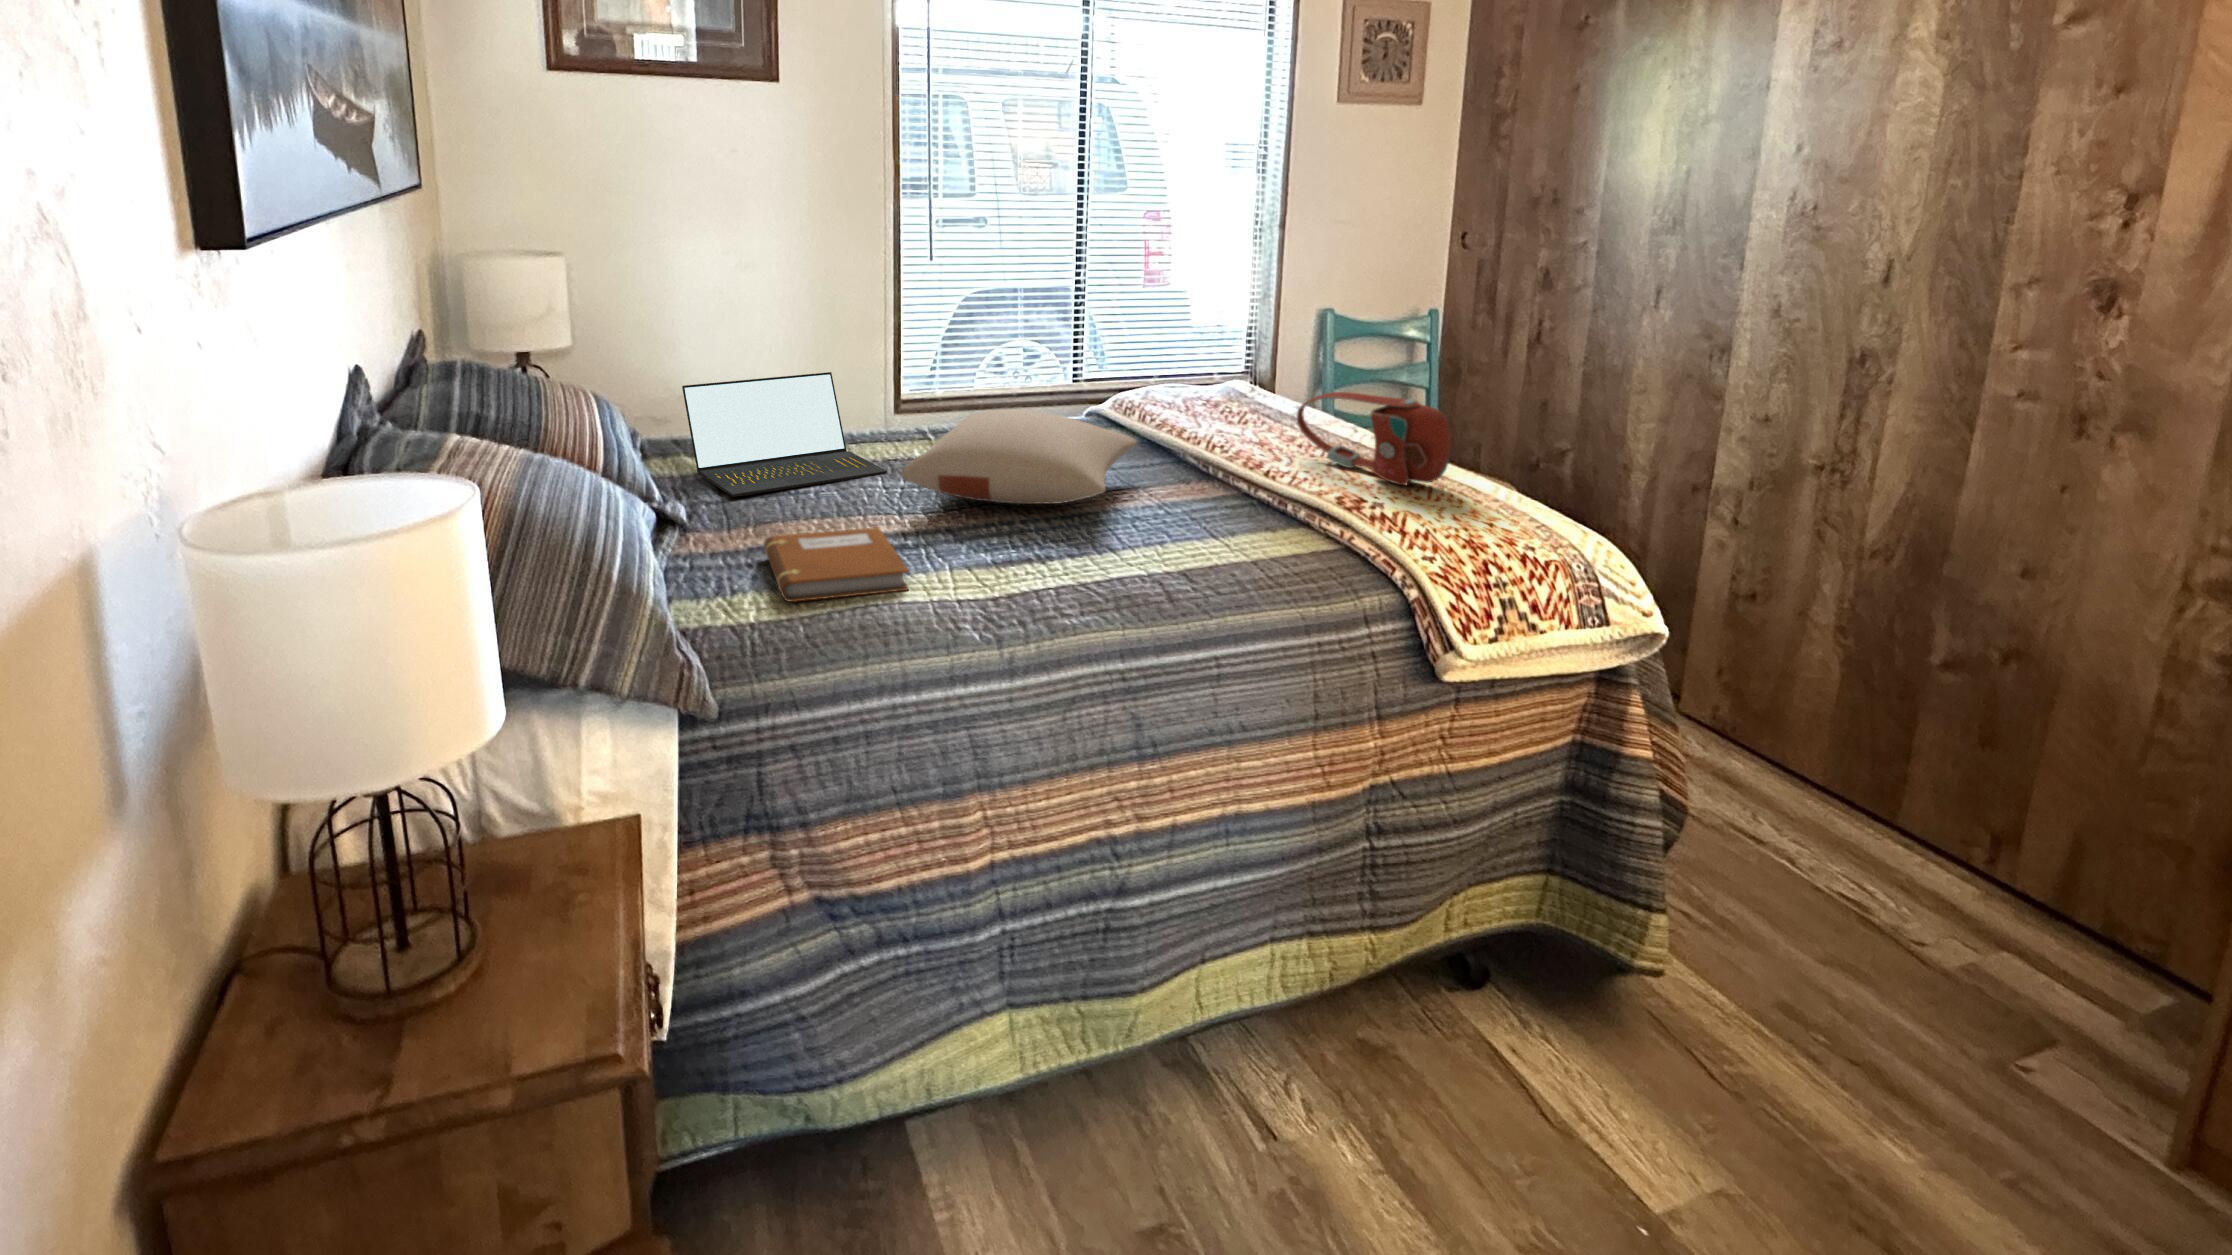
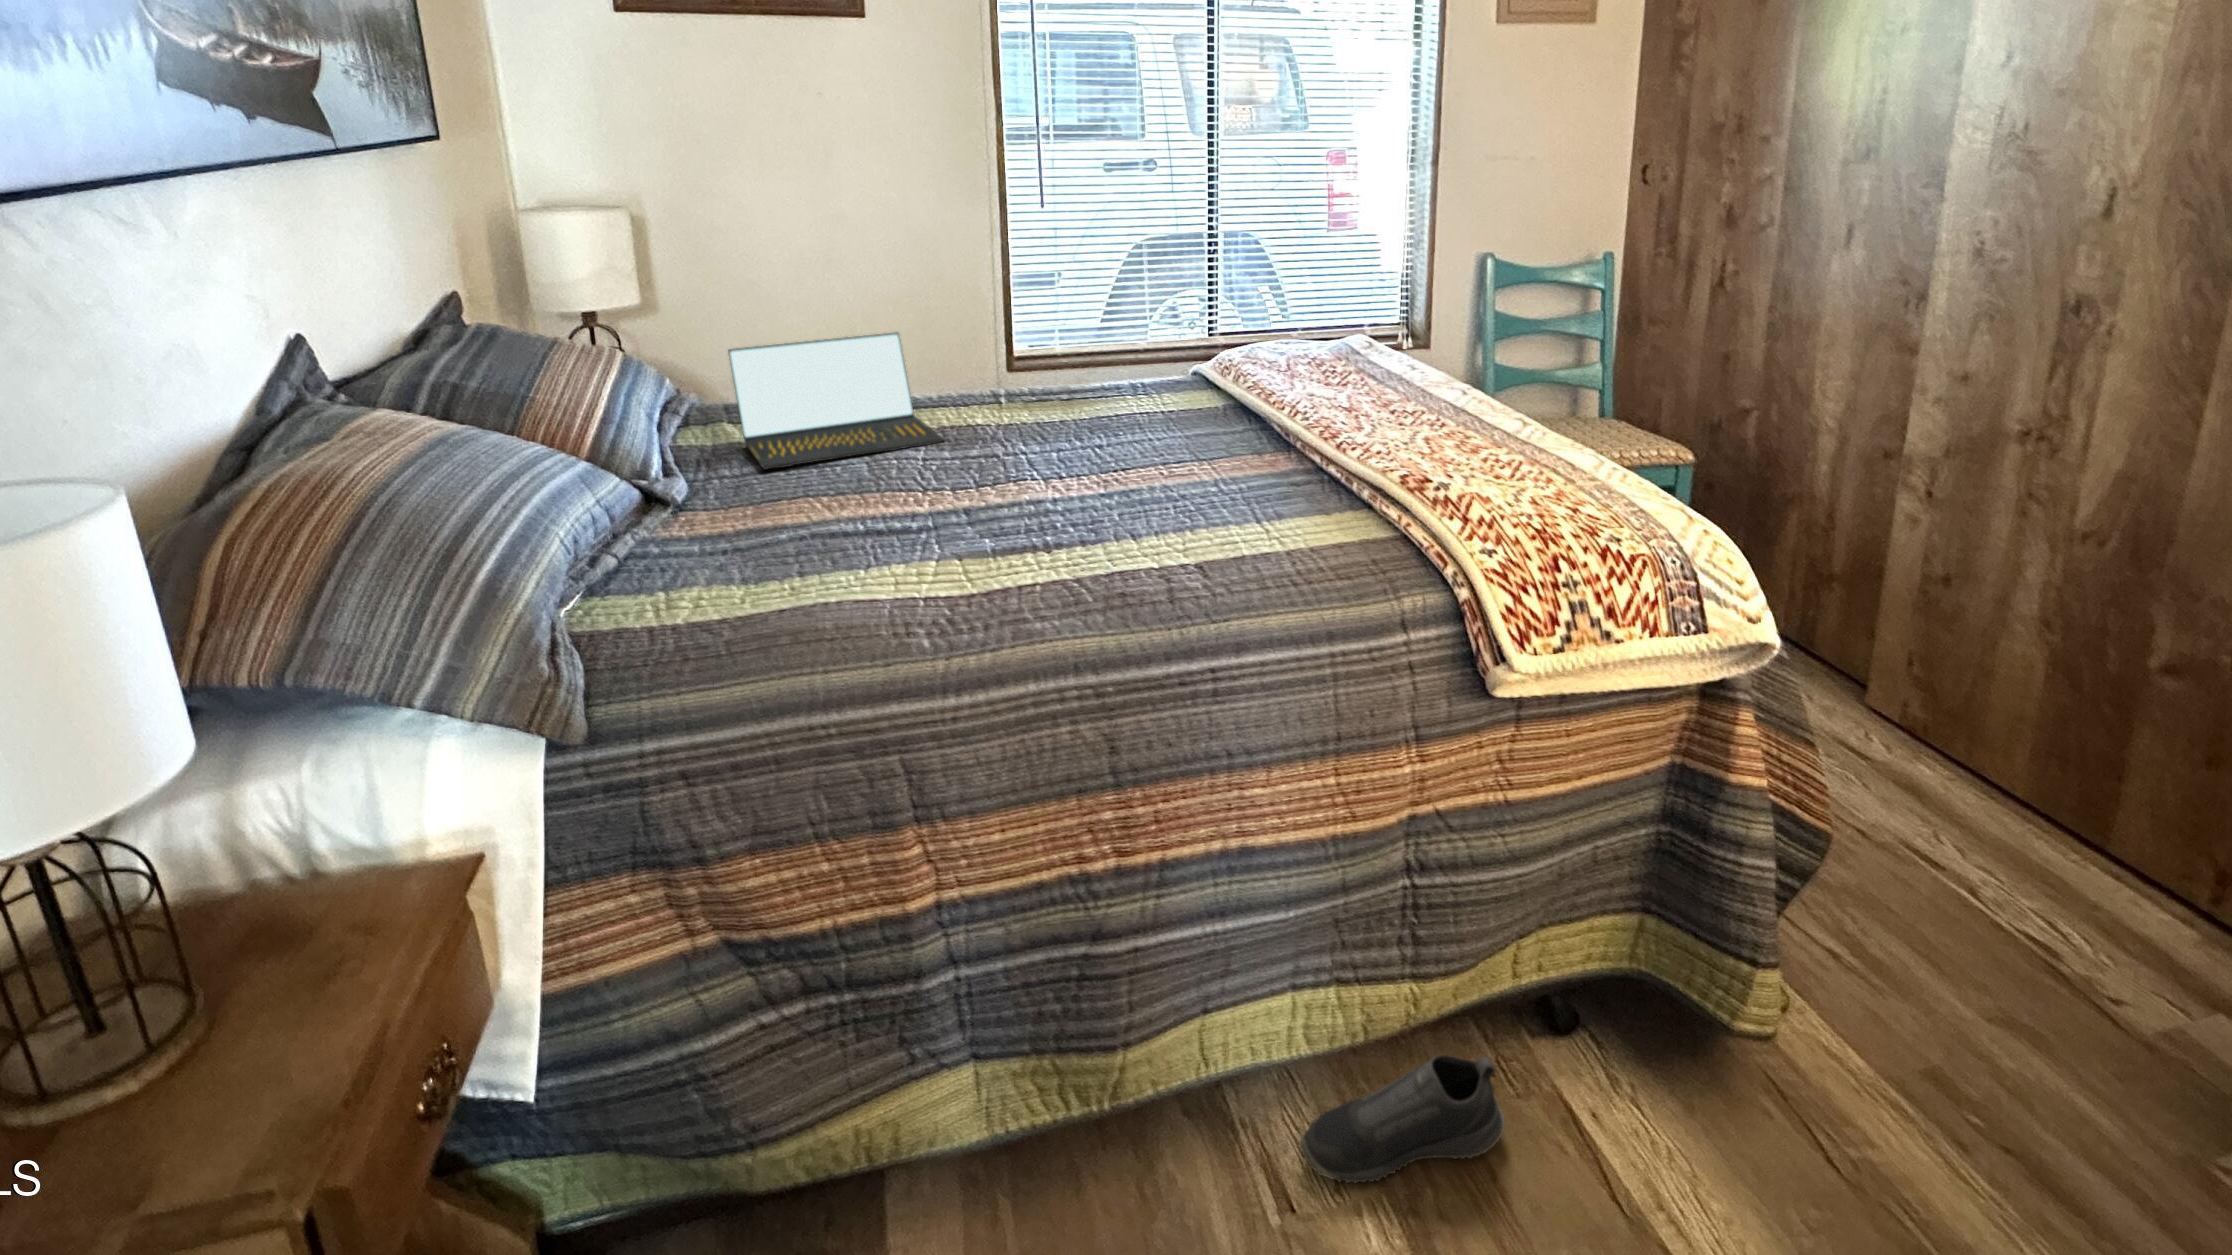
handbag: present [1296,392,1450,485] -> none [1383,352,1545,460]
pillow: present [902,410,1137,504] -> none [922,374,1209,479]
notebook: present [764,527,909,602] -> none [732,508,884,597]
shoe: none [1286,993,1455,1106] -> present [1300,1055,1505,1183]

